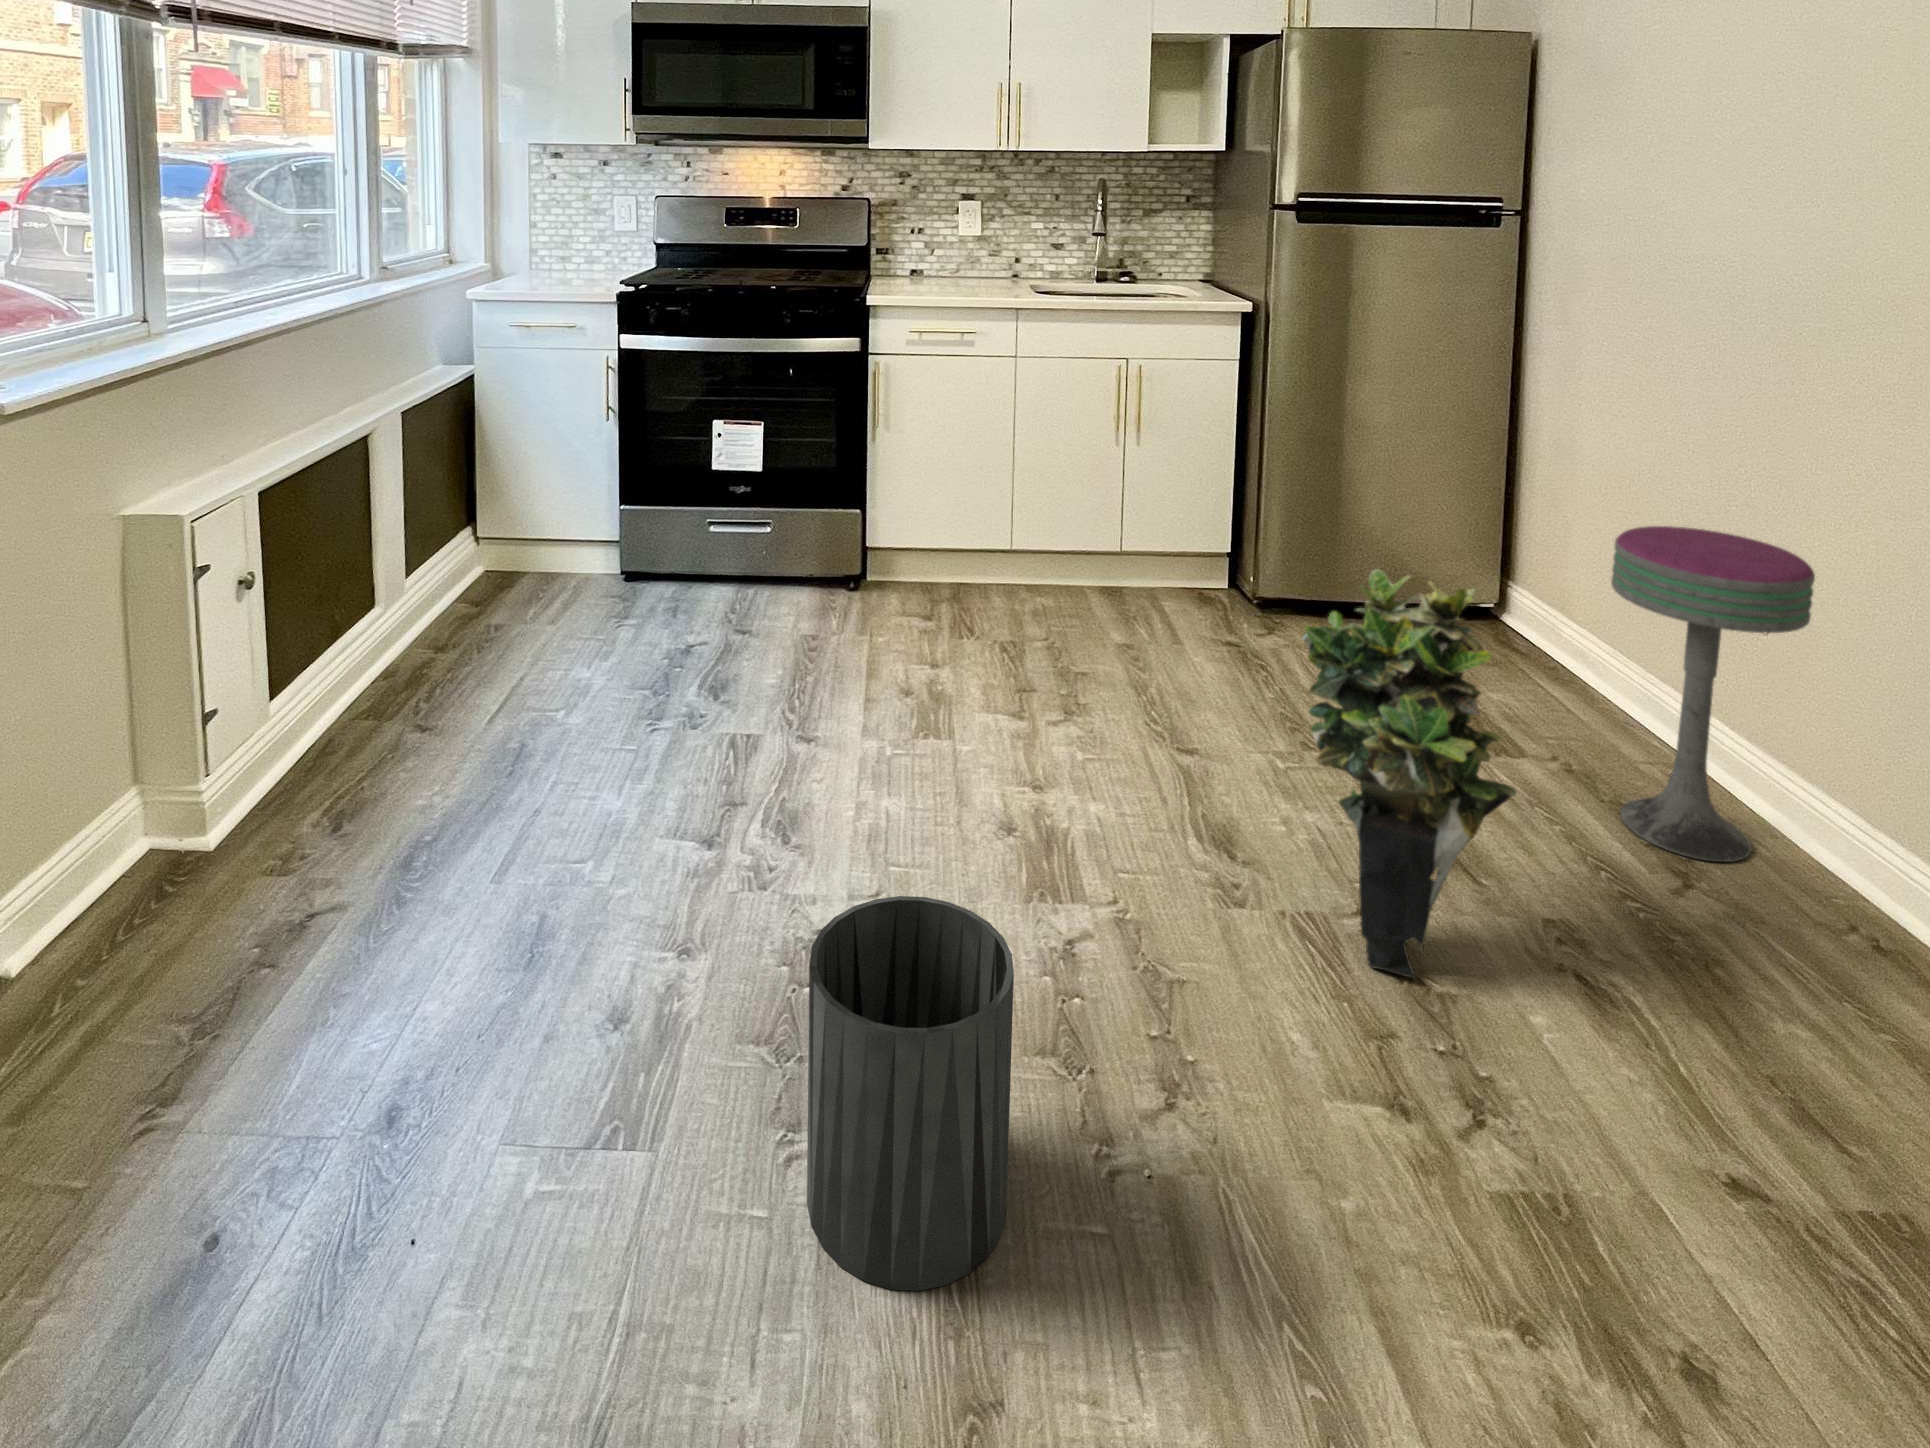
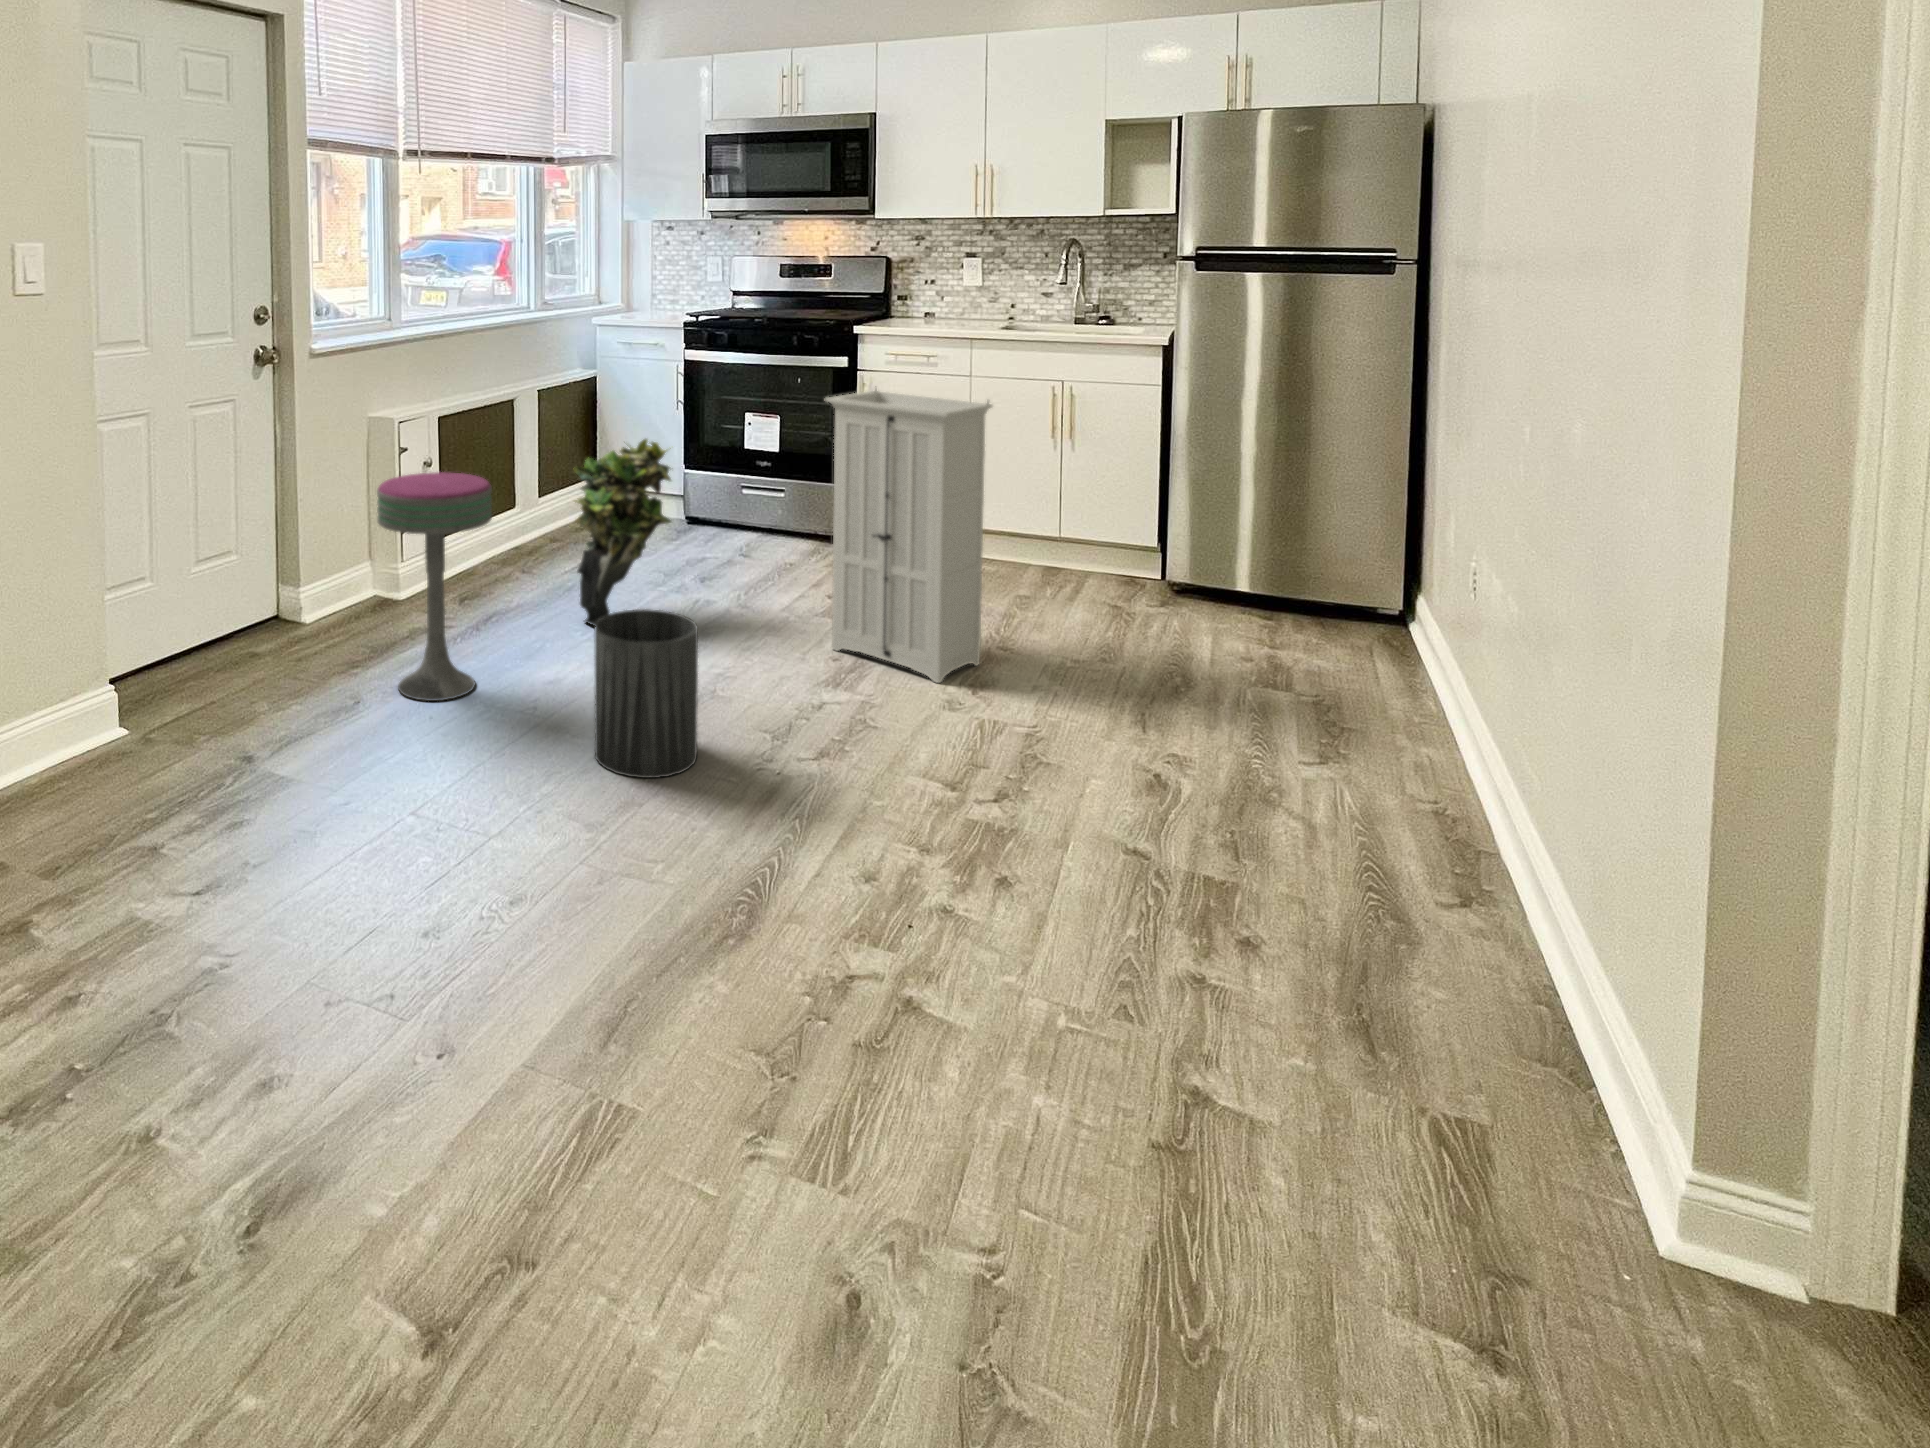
storage cabinet: none [986,400,1211,837] -> present [825,390,992,683]
bar stool: present [1611,526,1815,862] -> present [377,472,492,701]
potted plant: present [1303,569,1517,978] -> present [574,439,671,626]

